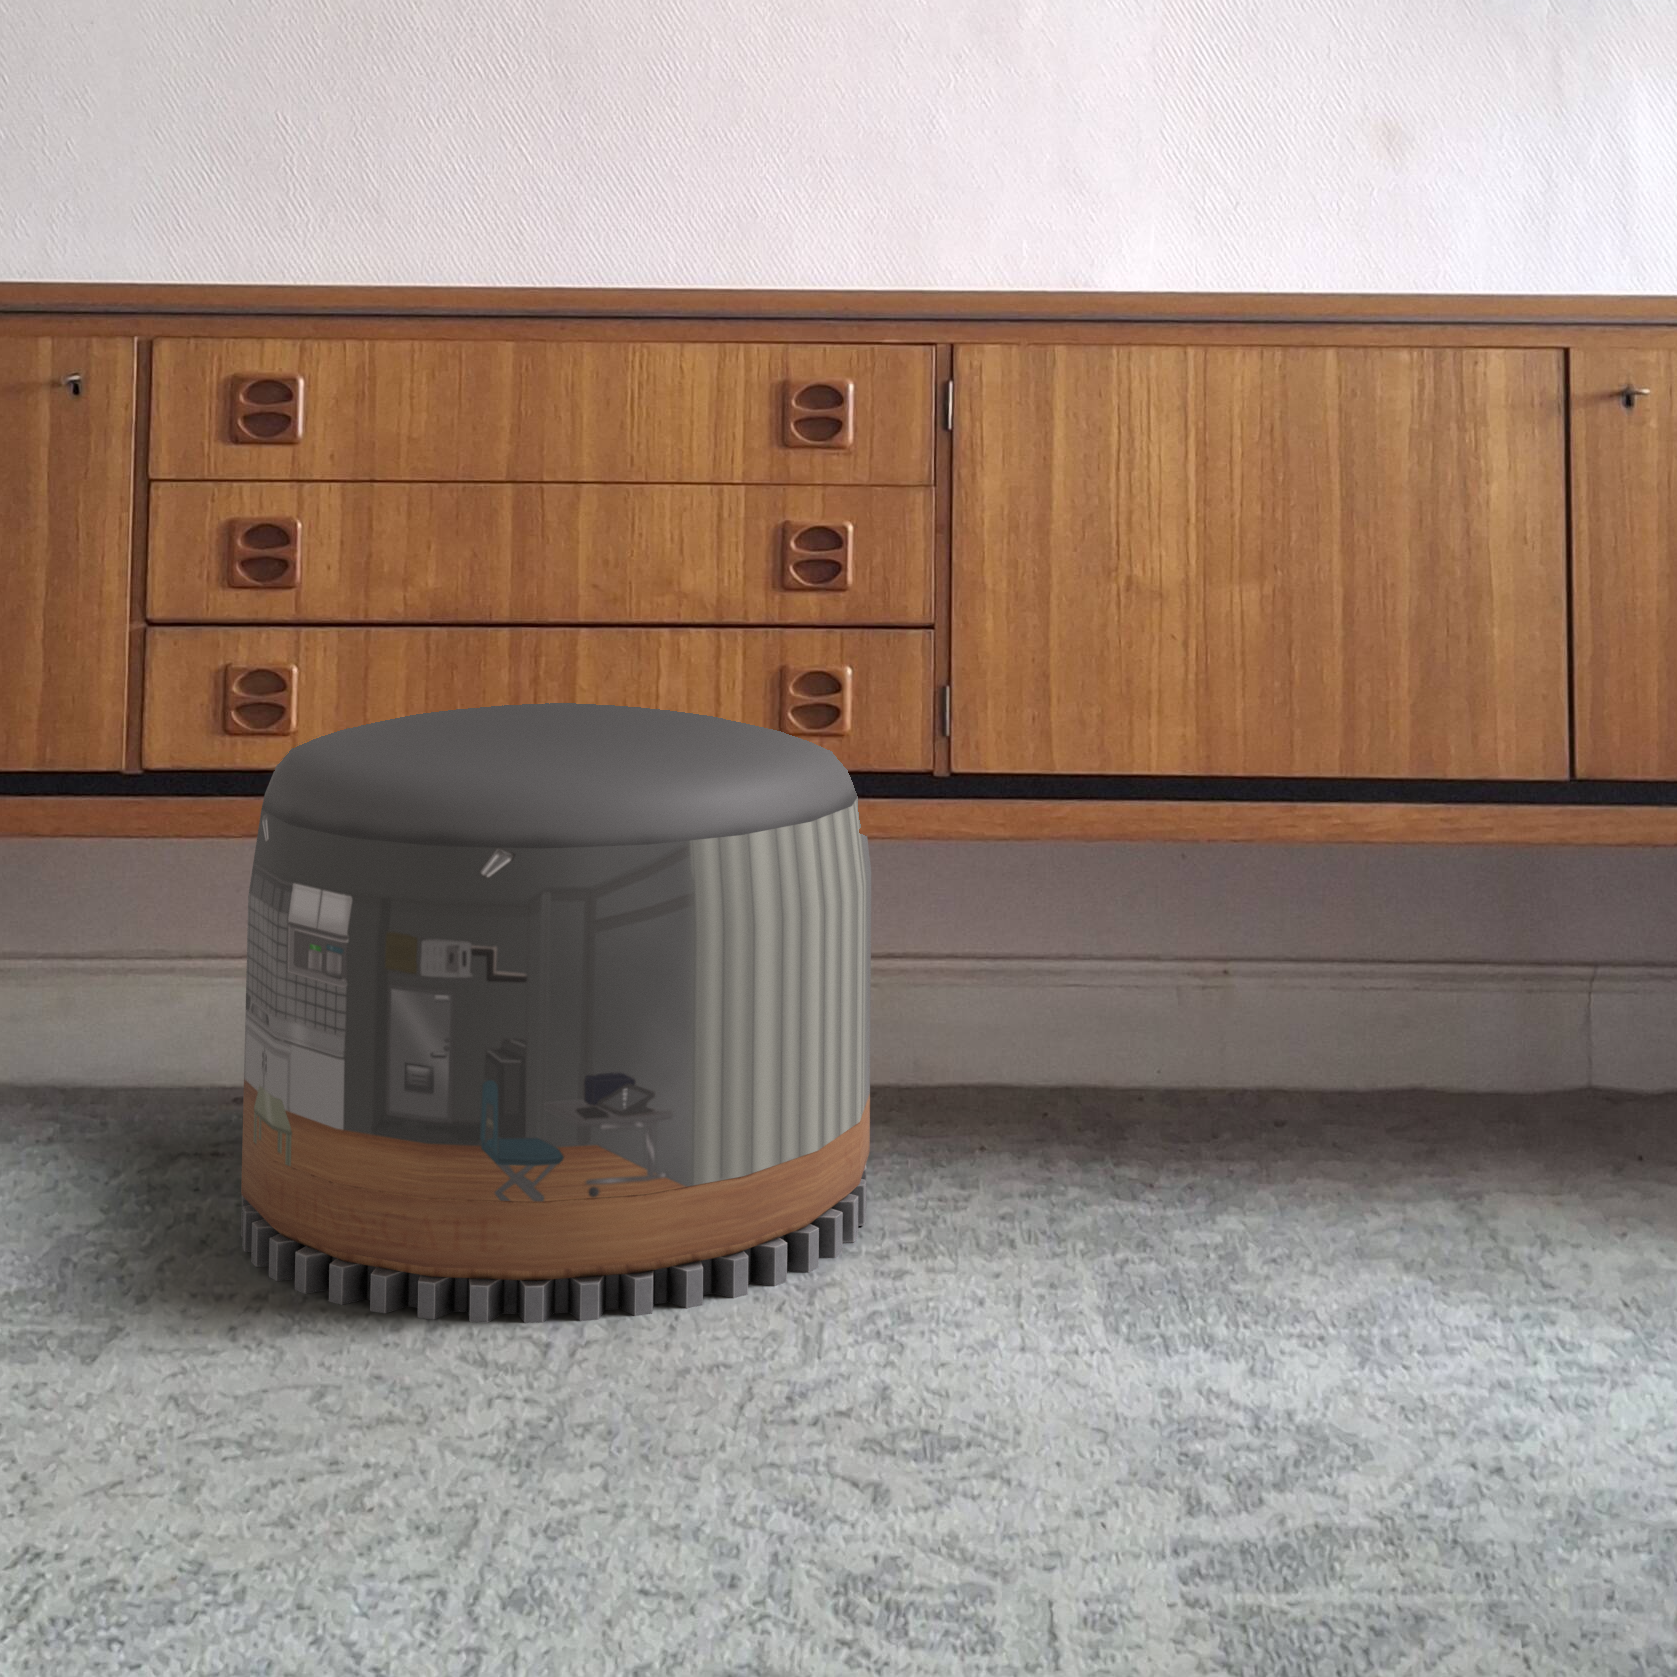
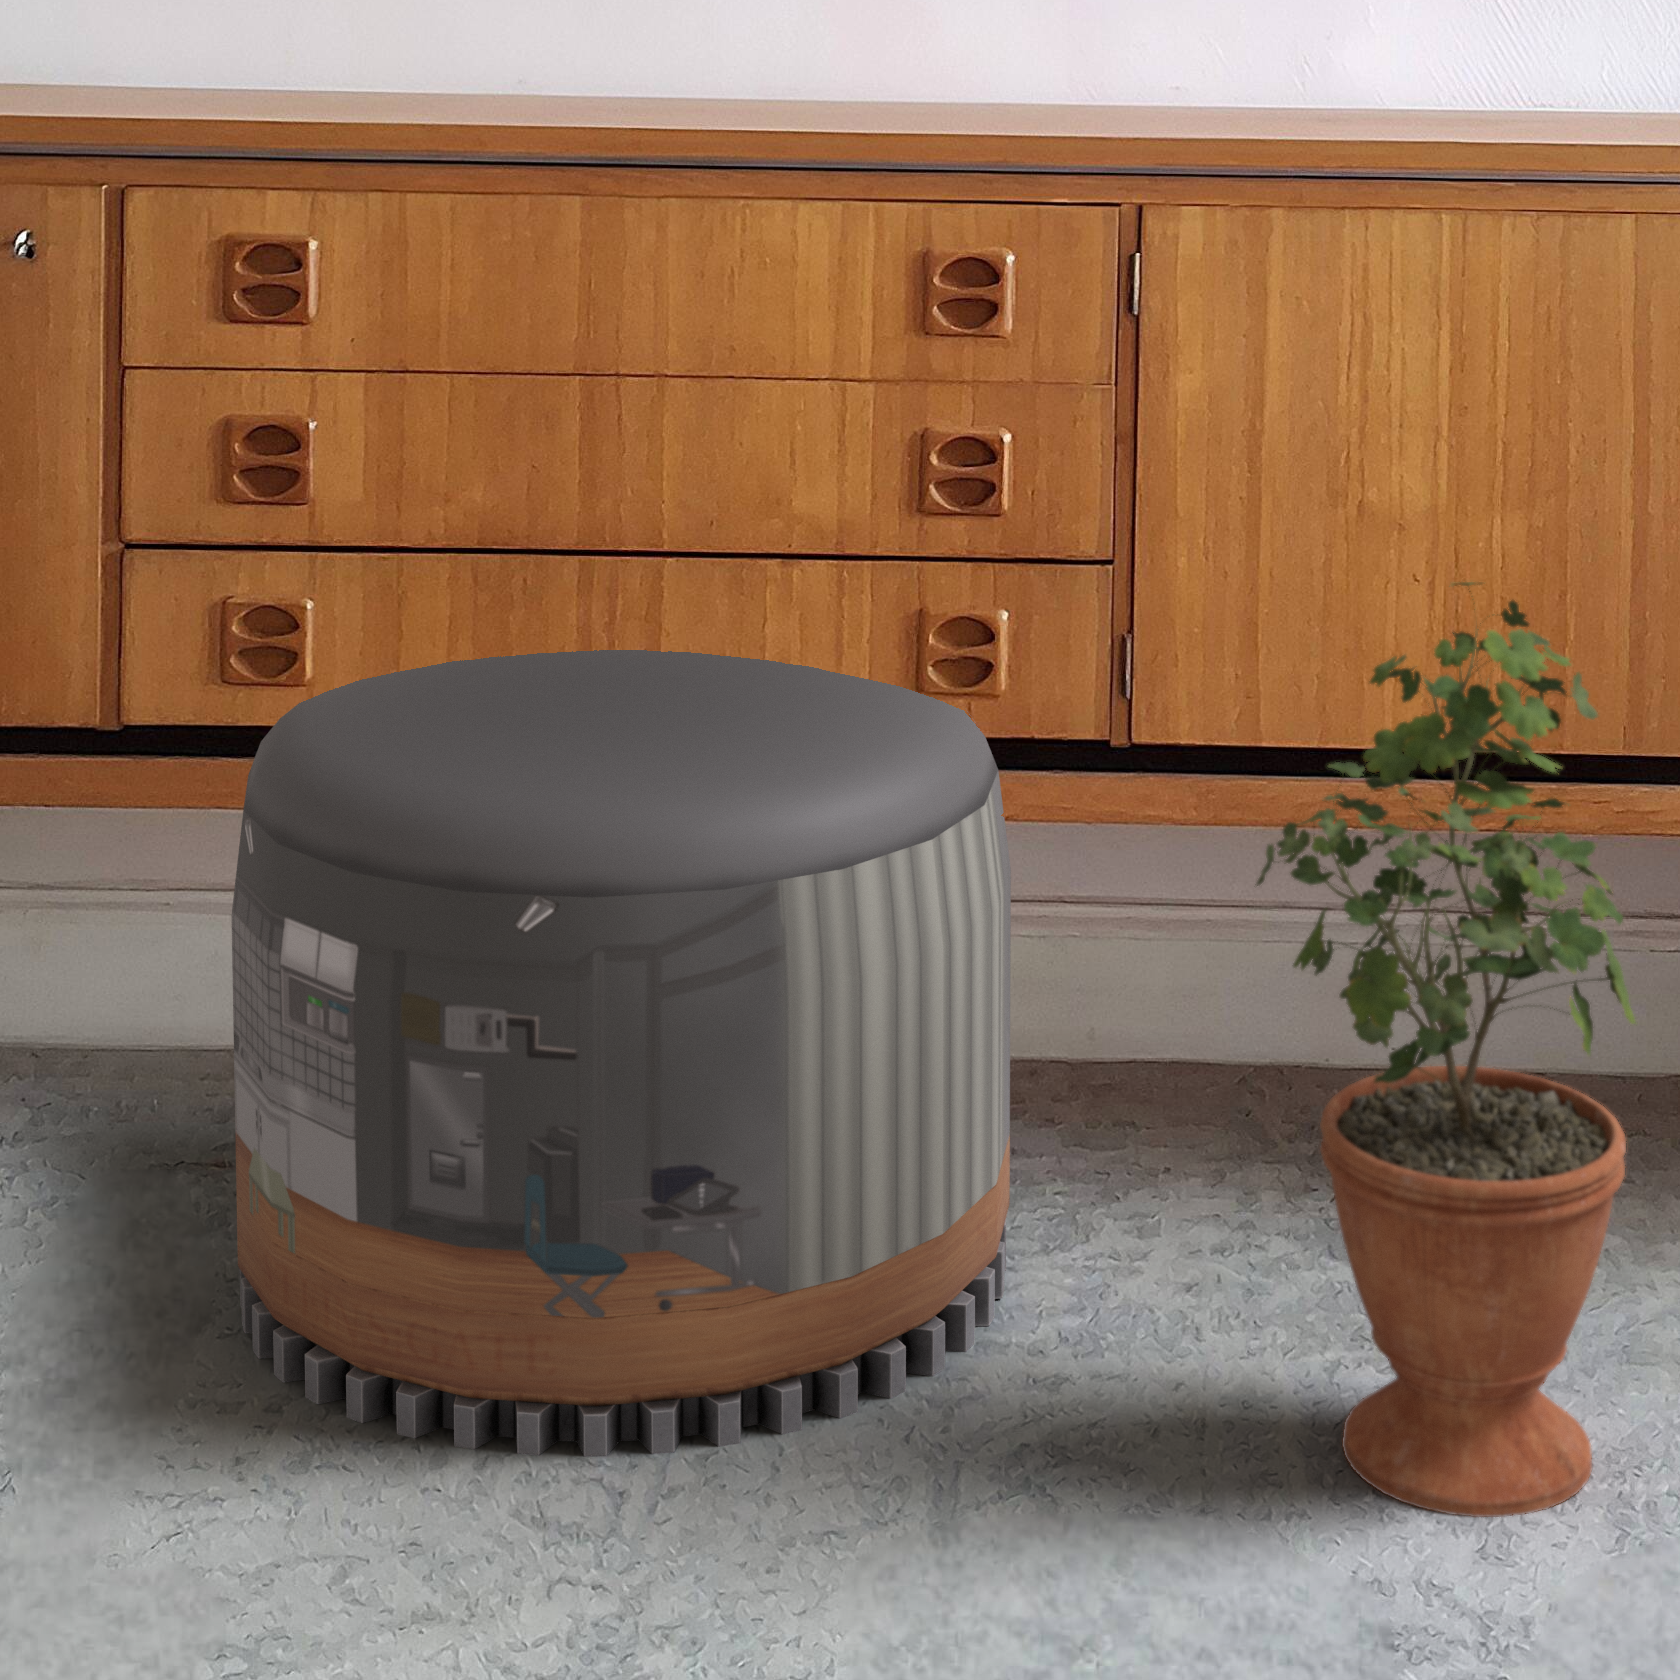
potted plant: none [1066,605,1368,1352] -> present [1257,582,1636,1517]

